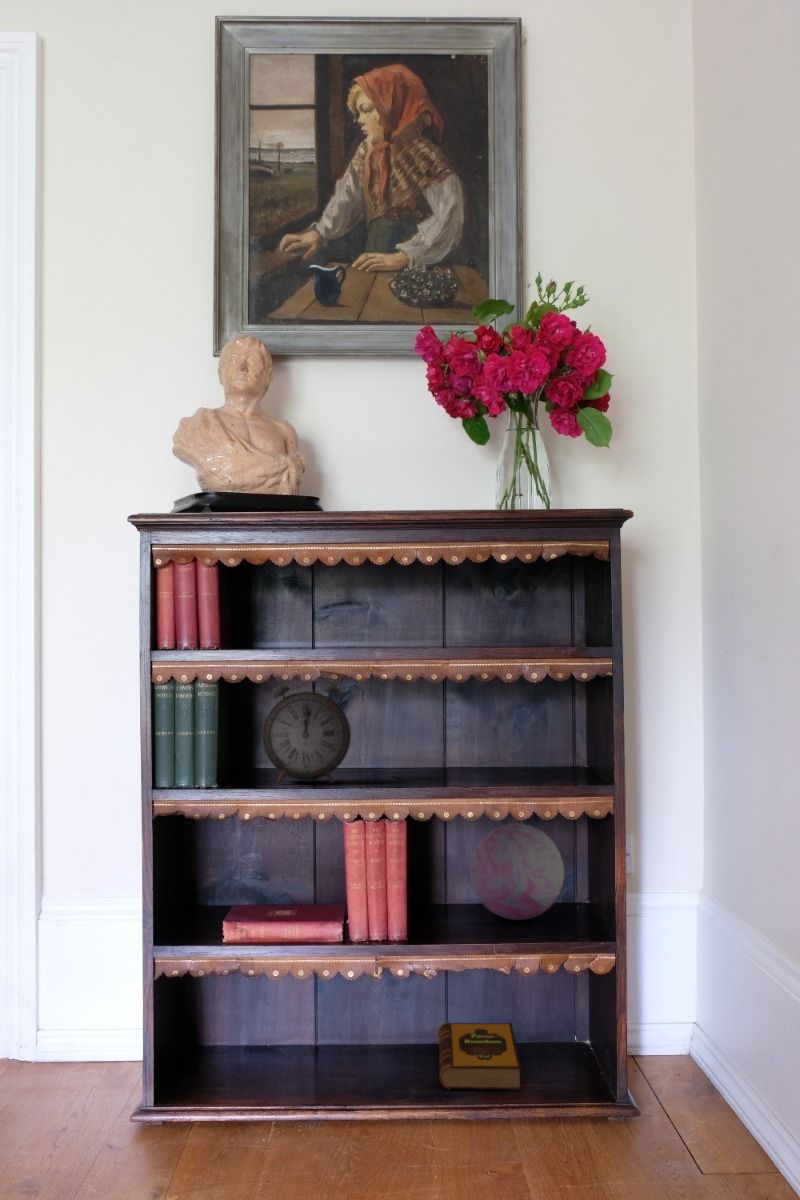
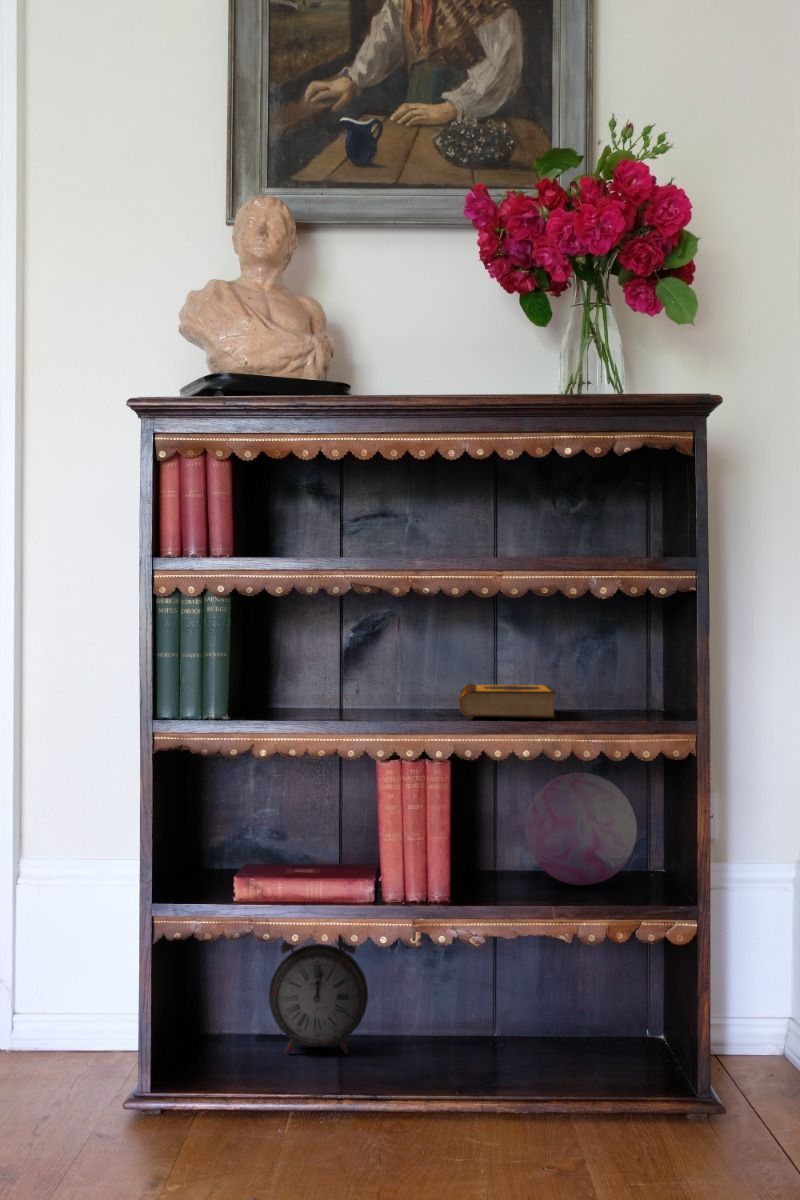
alarm clock: present [262,678,351,783] -> present [269,941,368,1053]
hardback book: present [438,1022,521,1090] -> present [459,684,555,718]

